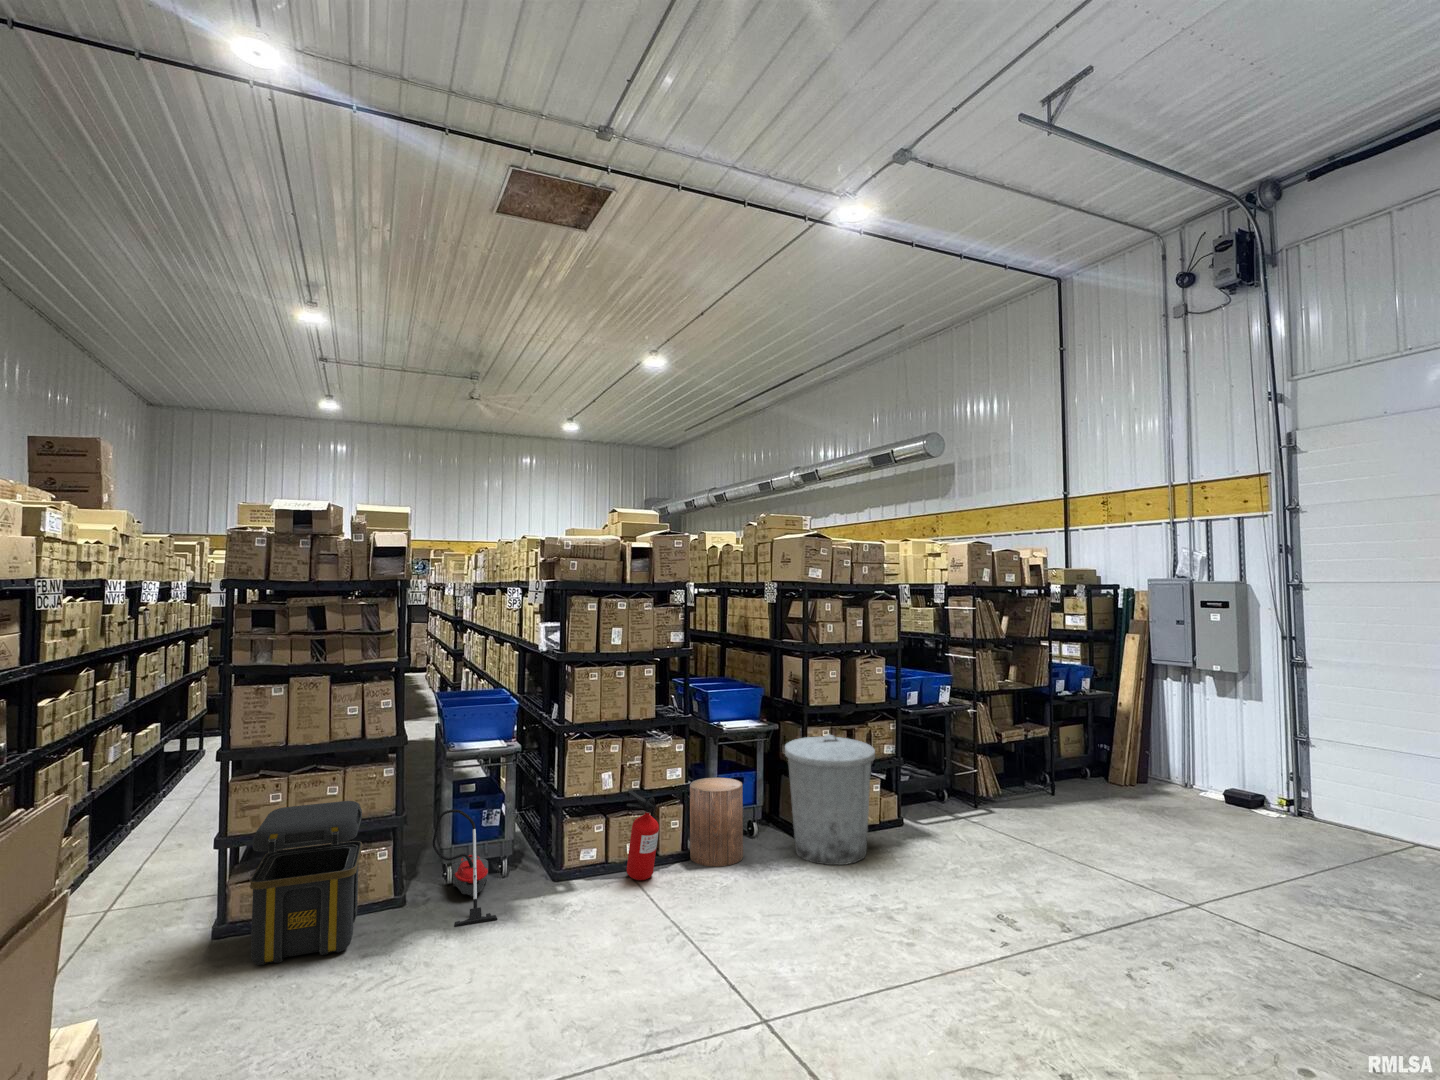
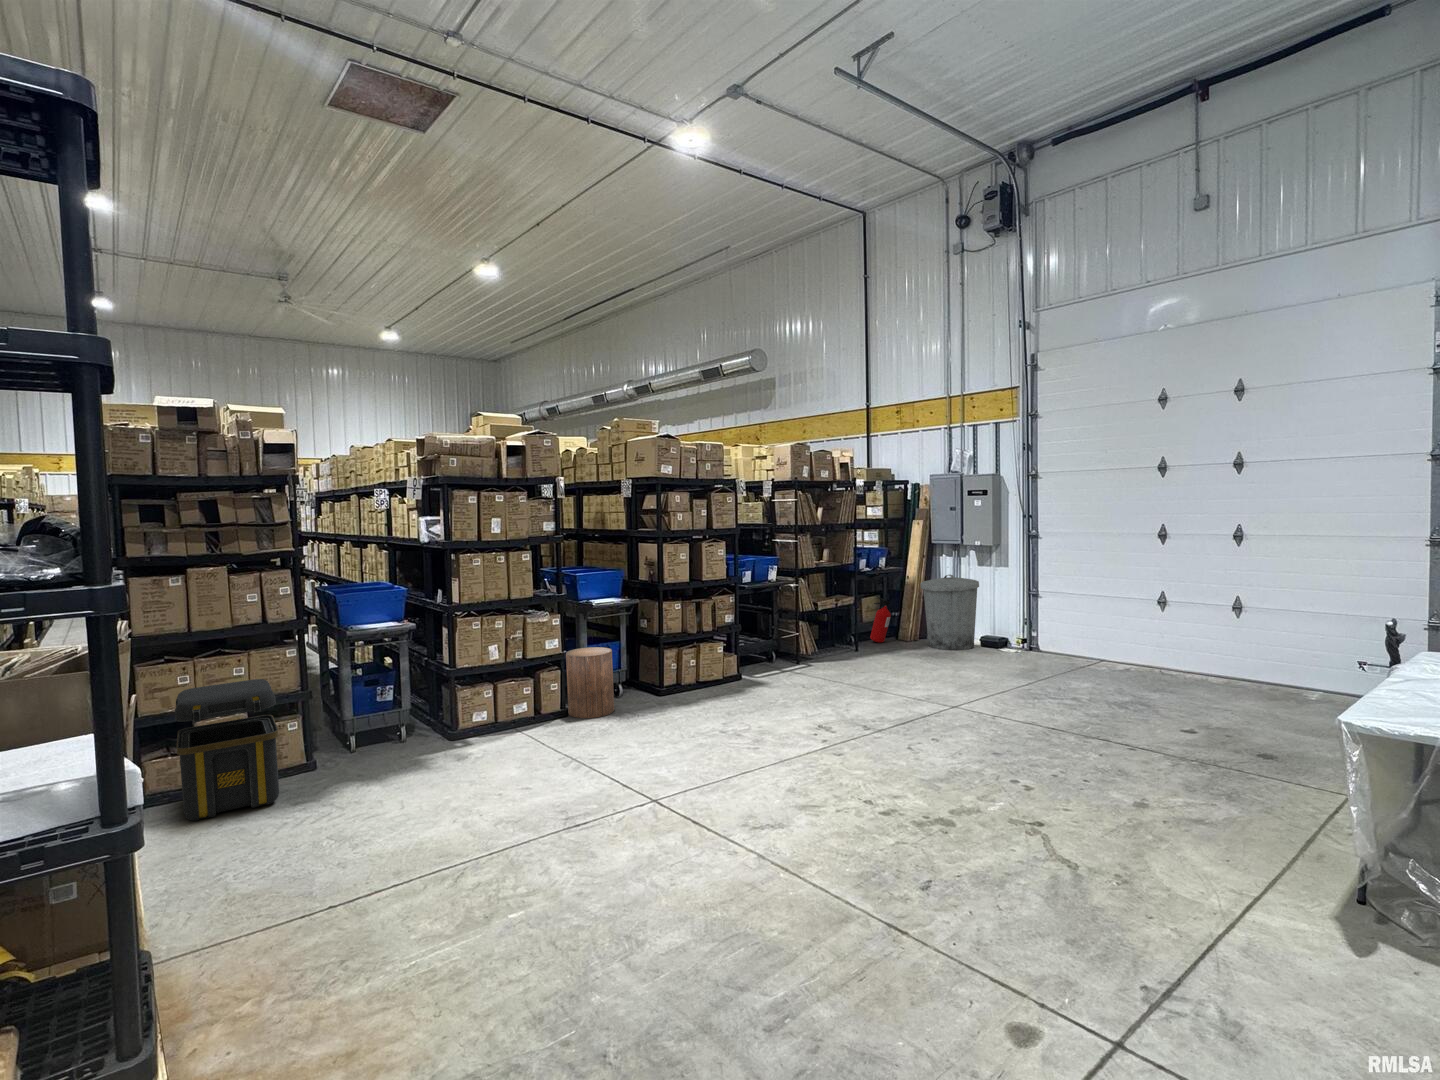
trash can: present [785,734,875,865] -> present [921,575,979,650]
fire extinguisher: present [627,790,659,880] -> present [870,596,891,643]
vacuum cleaner: present [432,809,497,927] -> none [339,682,410,778]

